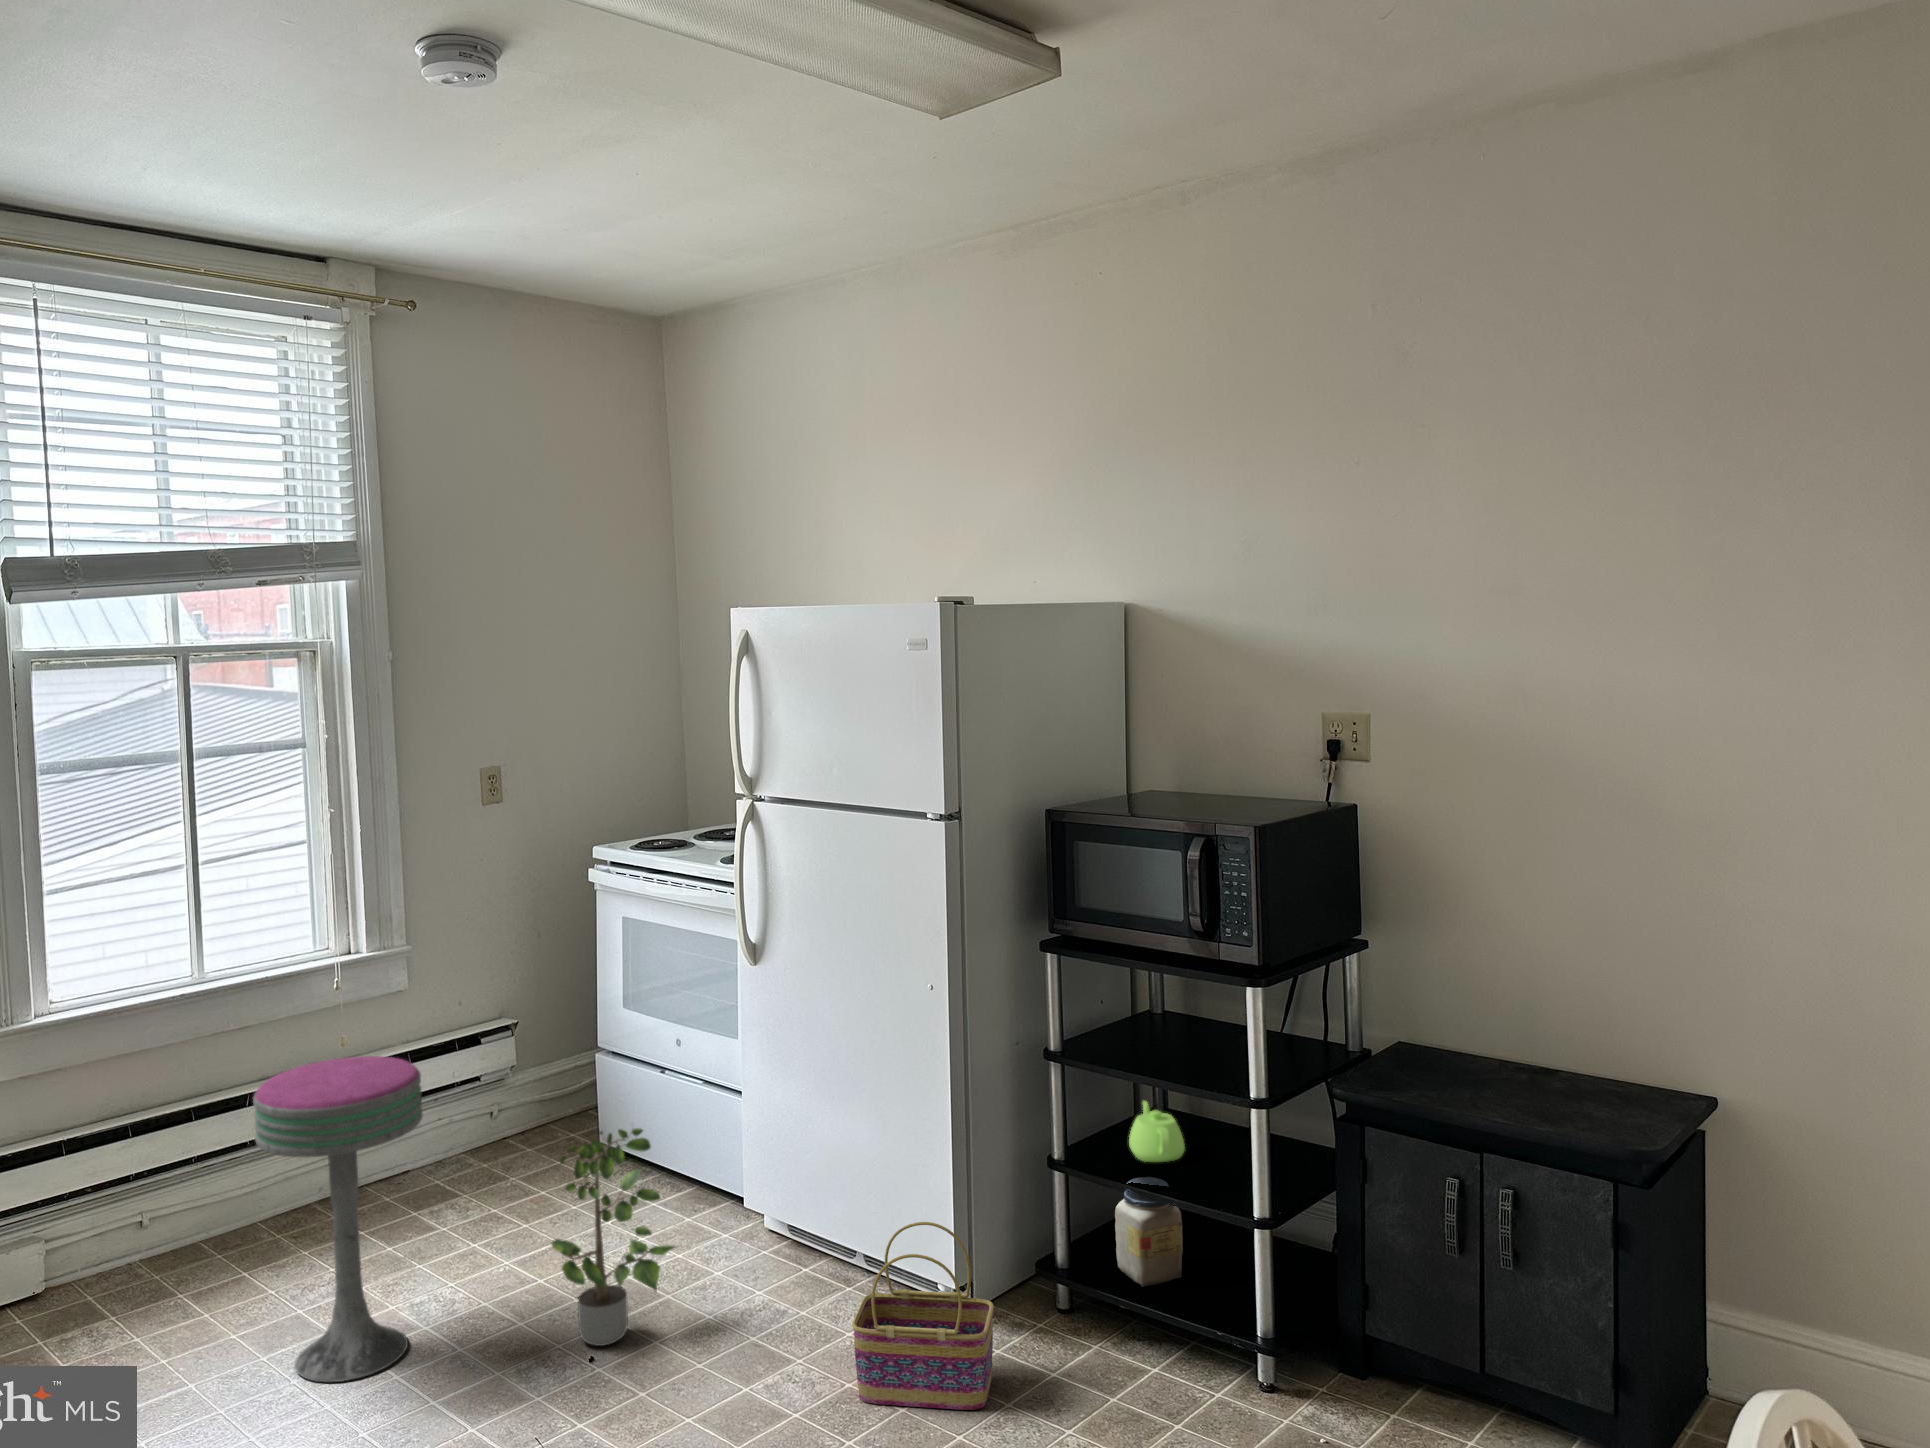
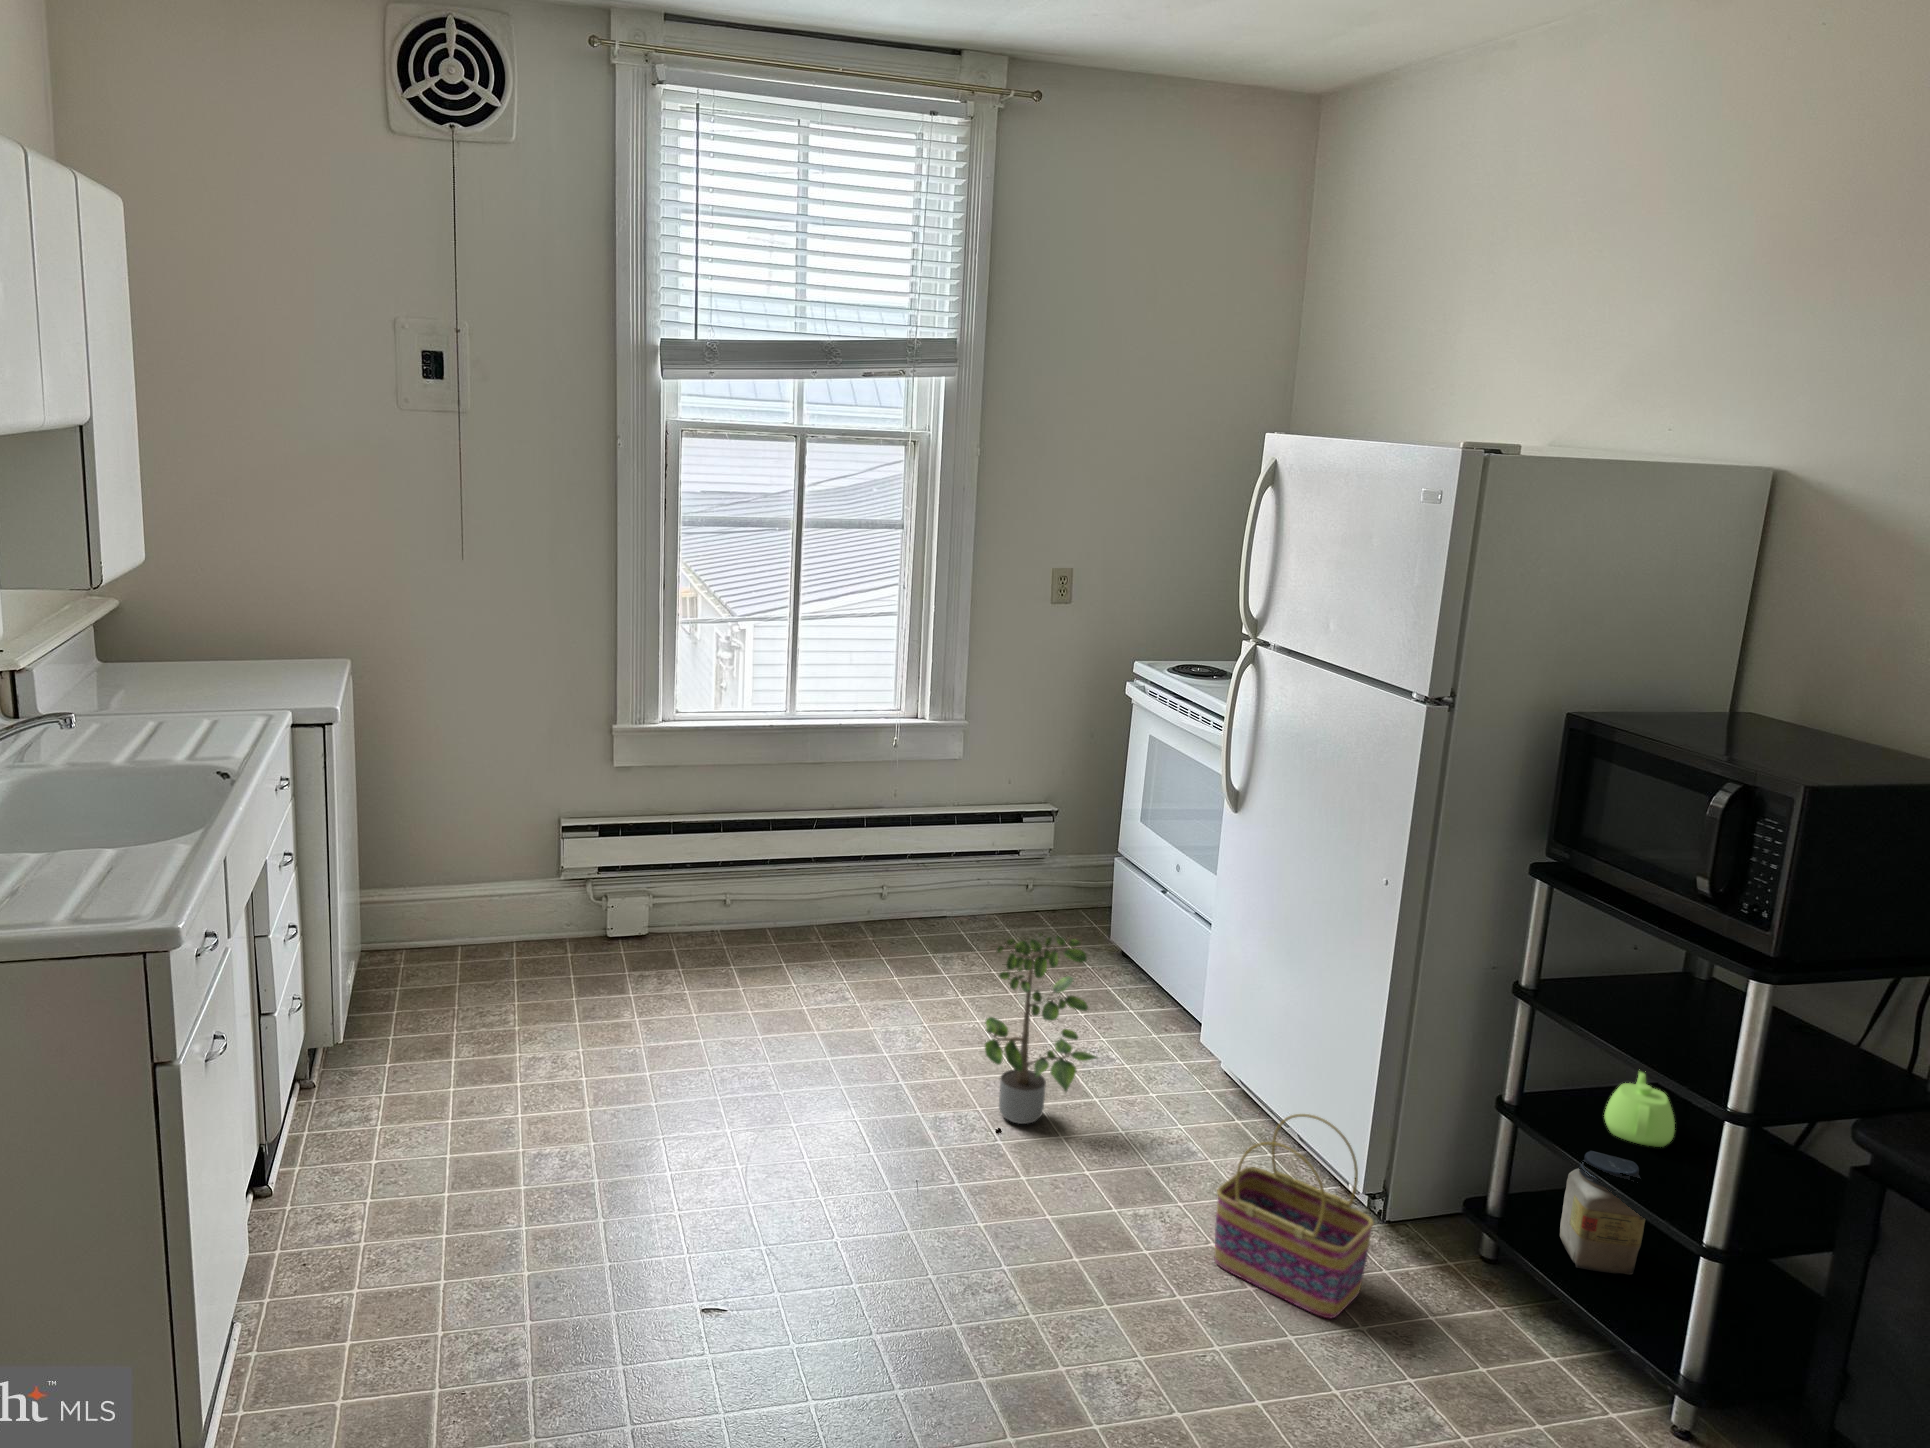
bar stool: present [253,1056,423,1383] -> none [762,809,900,1079]

